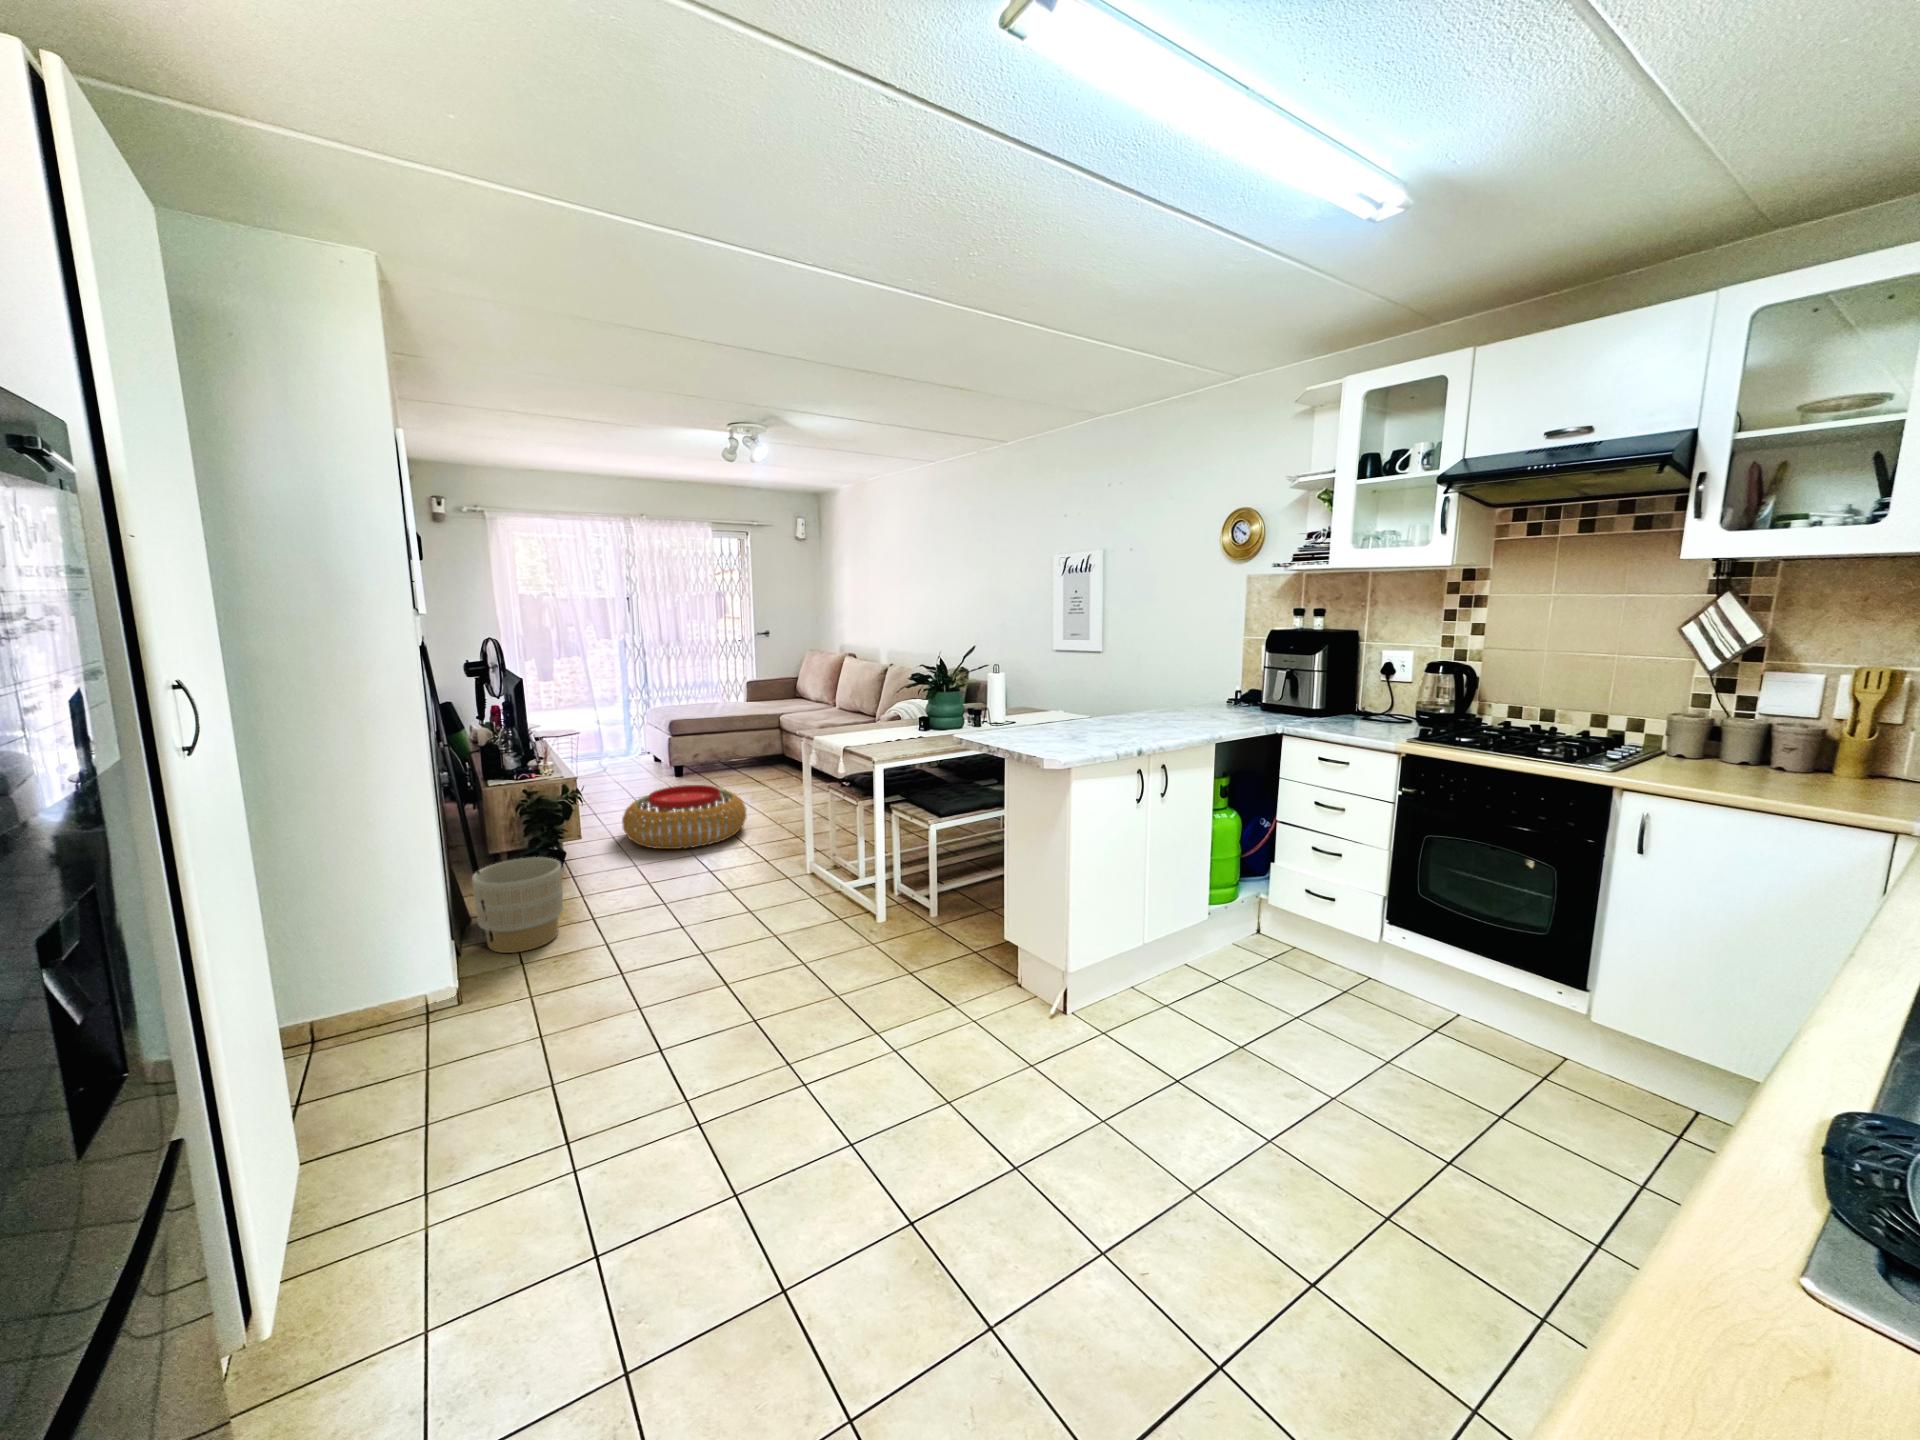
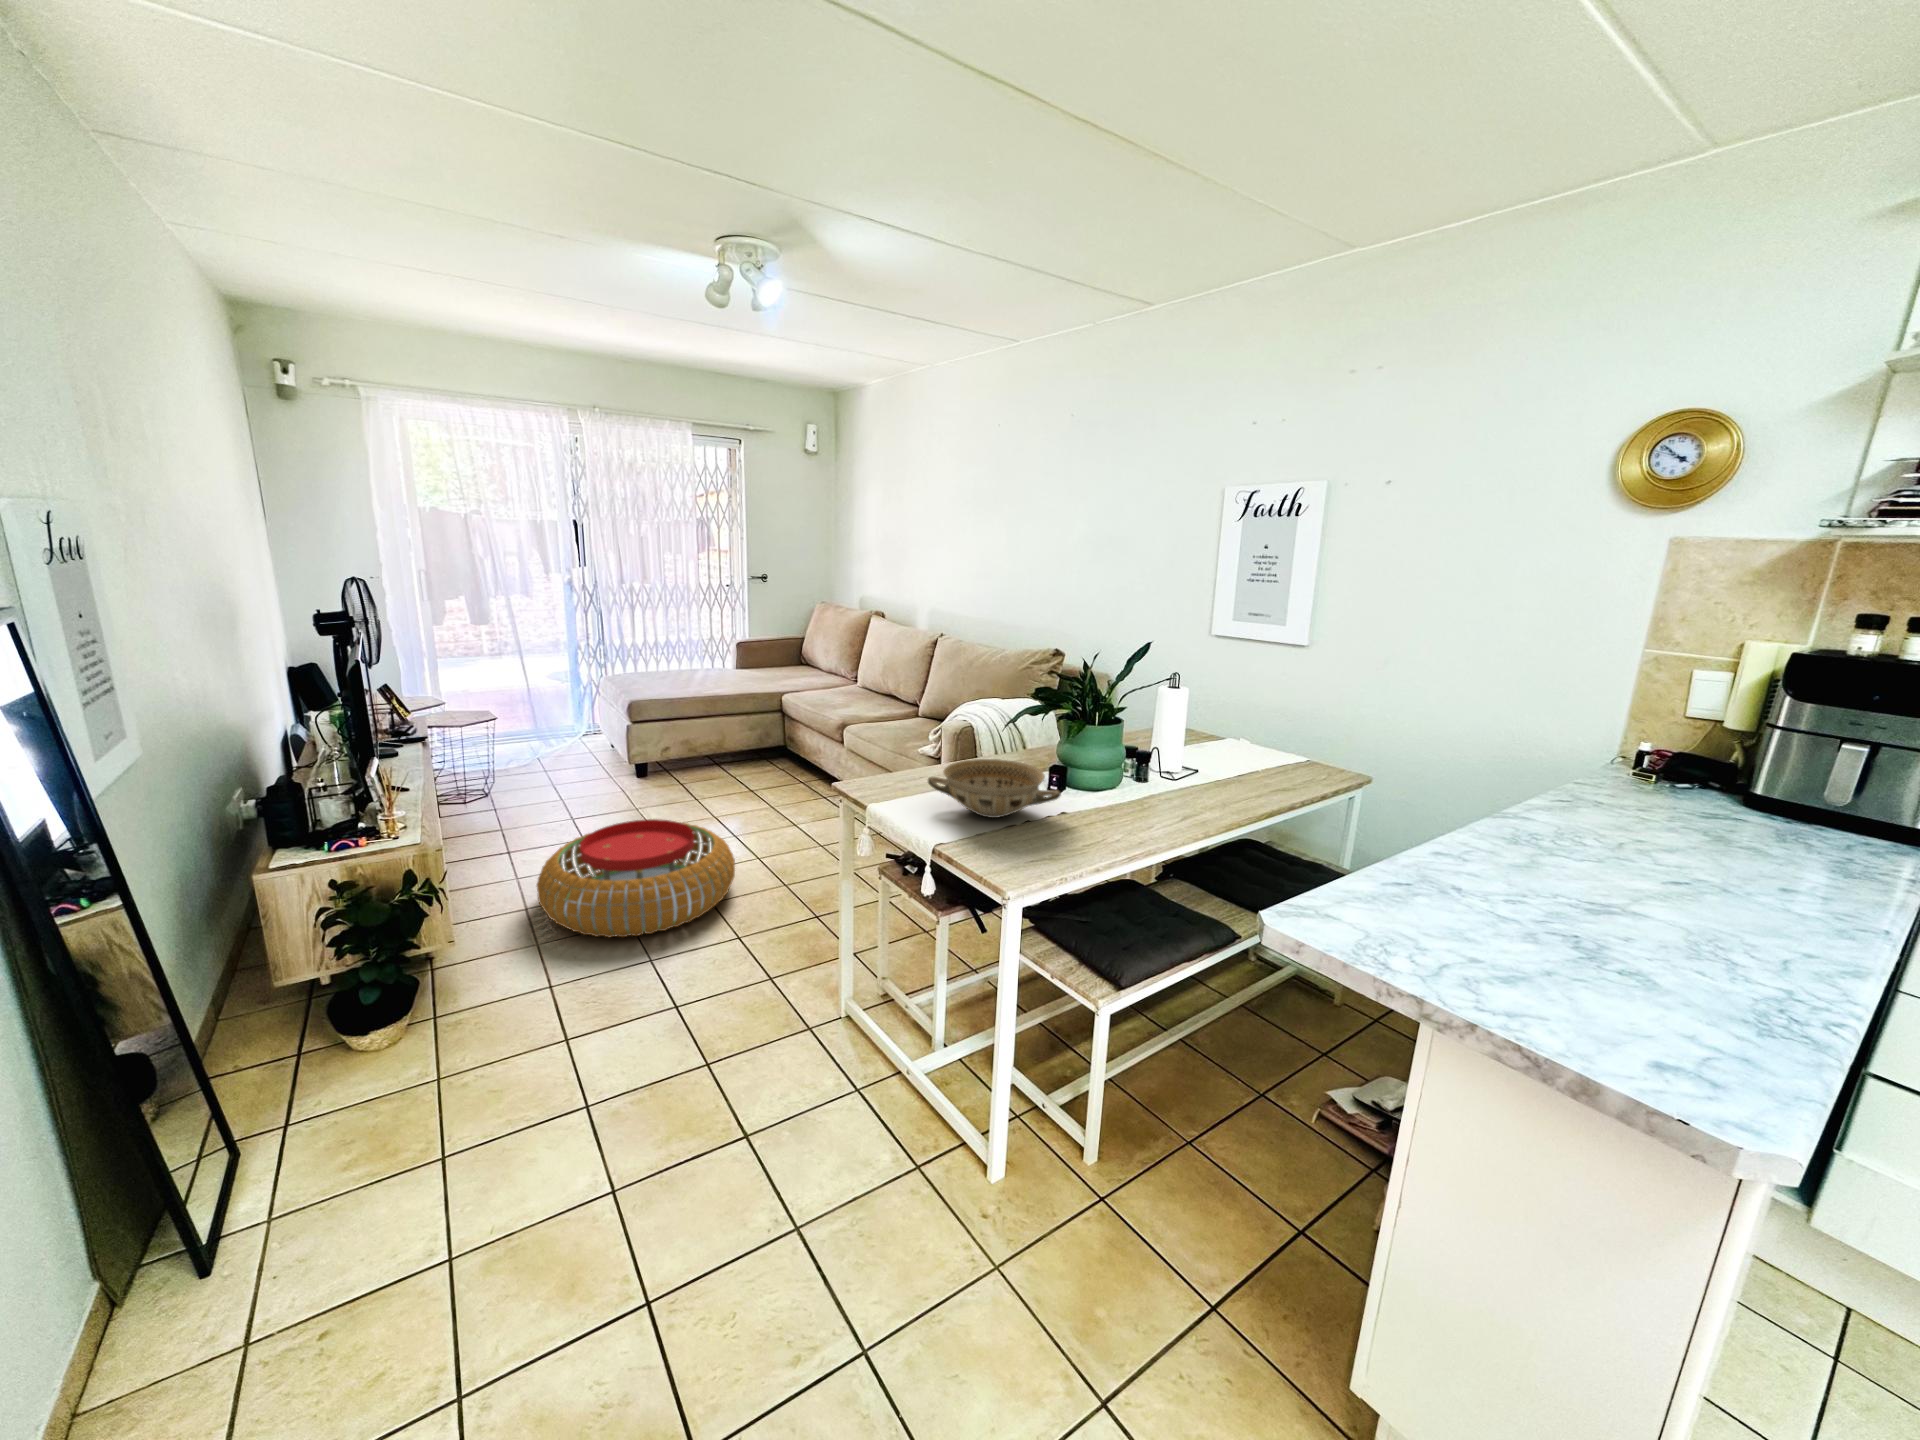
ceramic bowl: none [846,711,915,737] -> present [928,759,1061,818]
planter: present [472,857,563,953] -> none [134,1048,366,1284]

